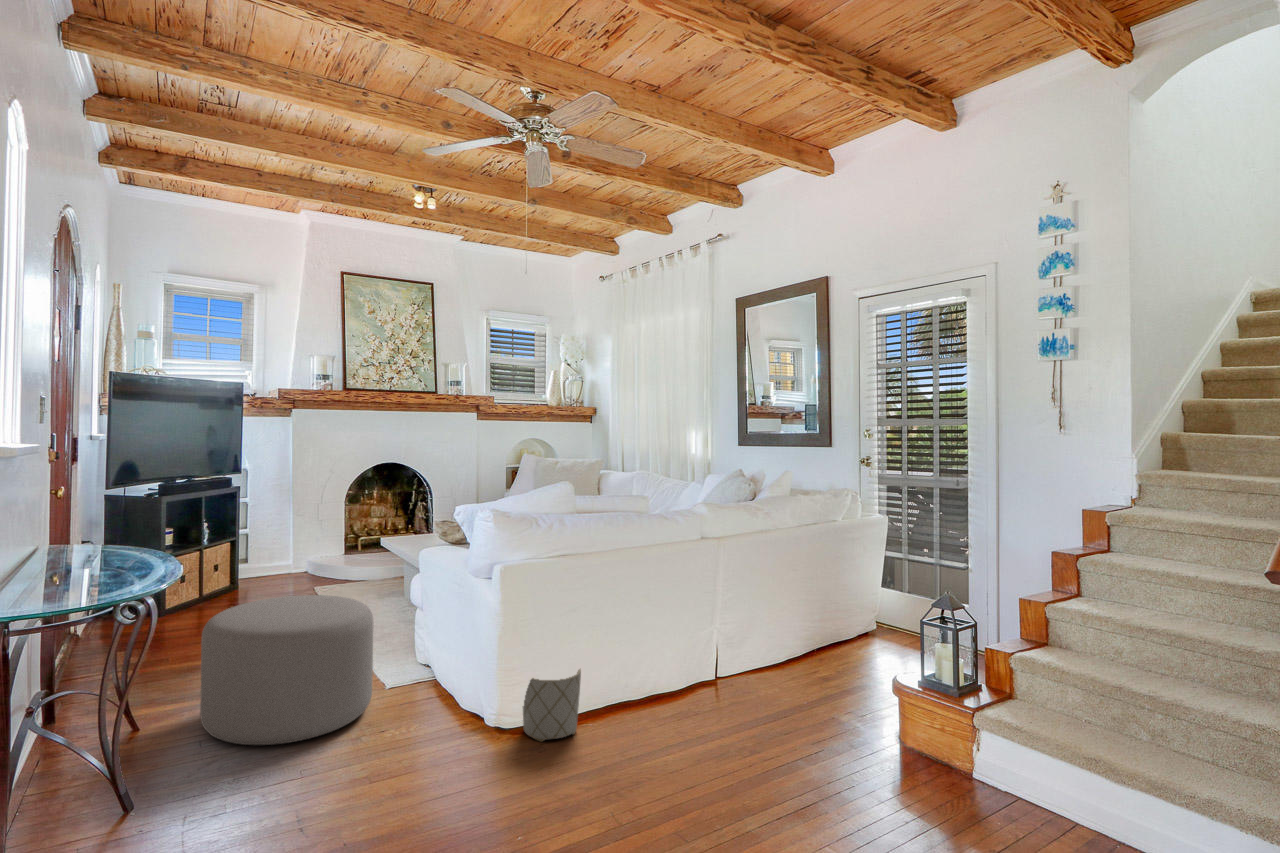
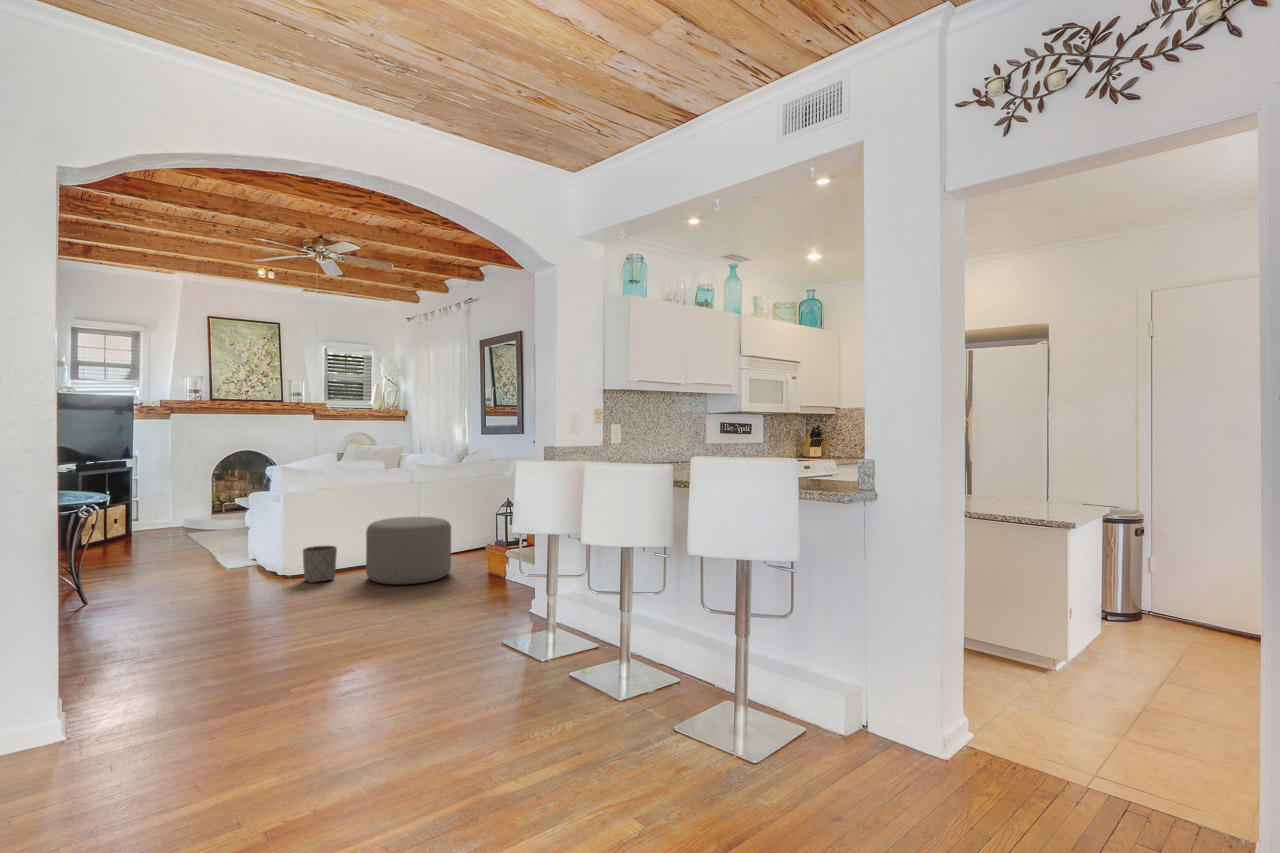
ottoman: present [200,595,373,745] -> present [366,517,451,585]

